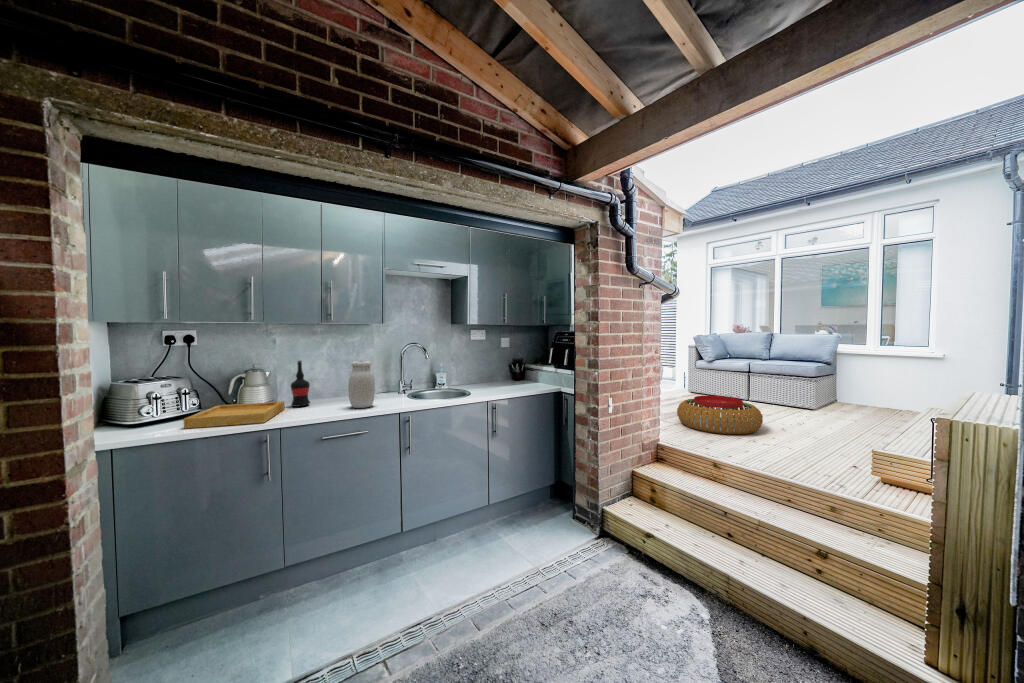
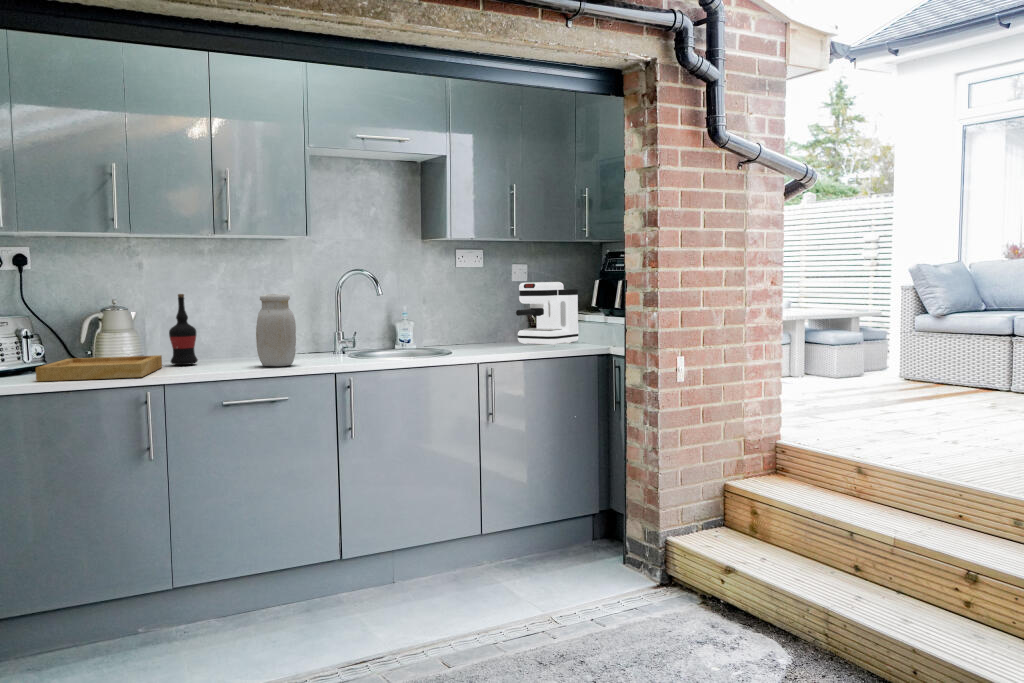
coffee maker: none [505,348,539,384] -> present [516,282,579,346]
pouf: present [677,395,763,434] -> none [834,370,986,433]

